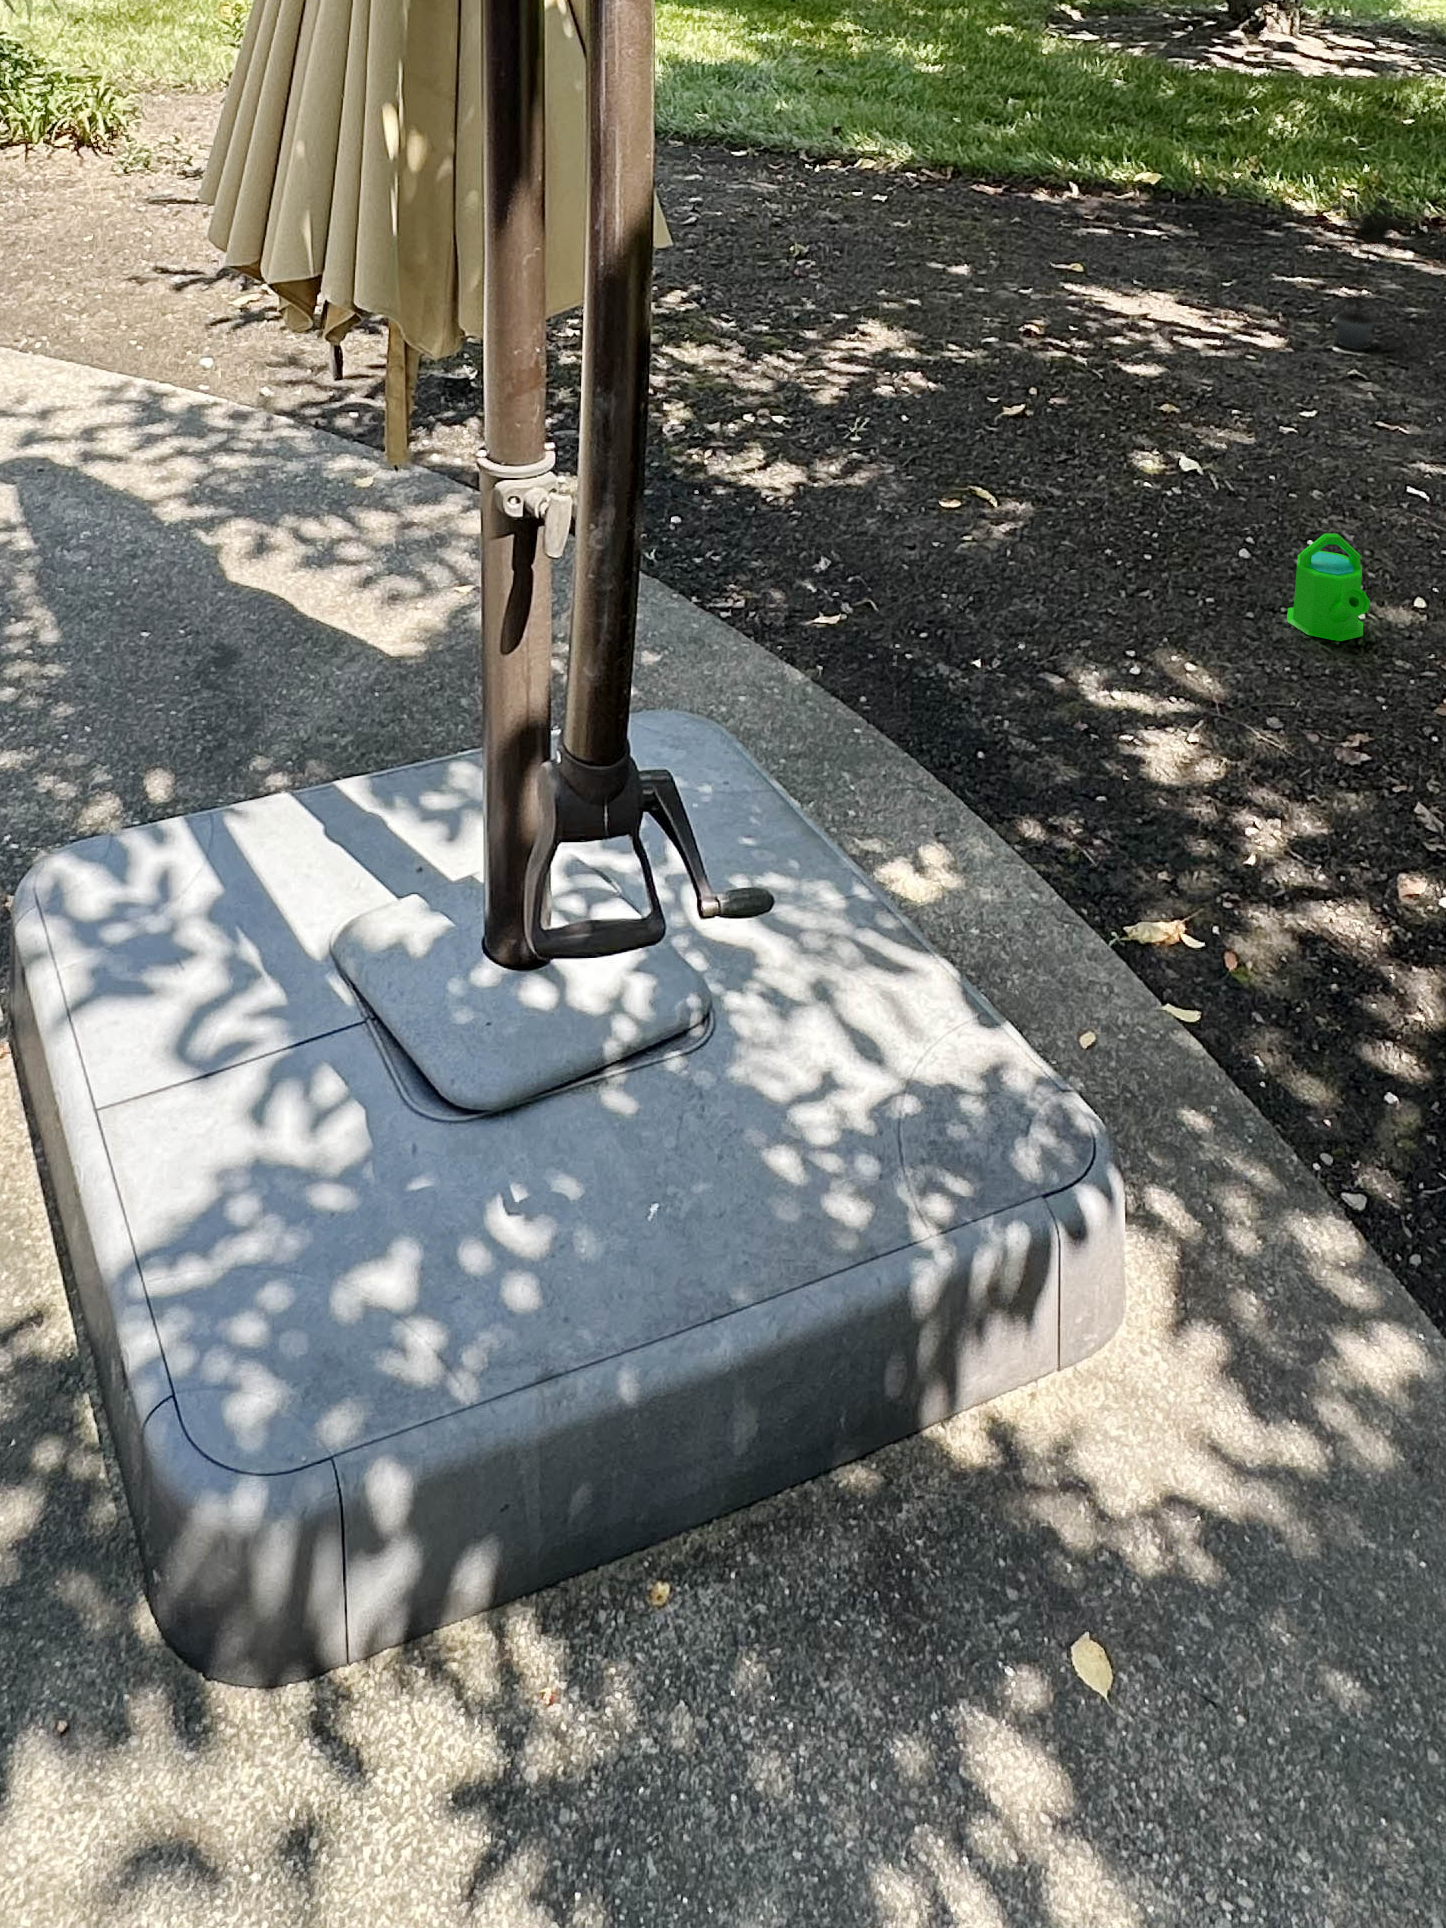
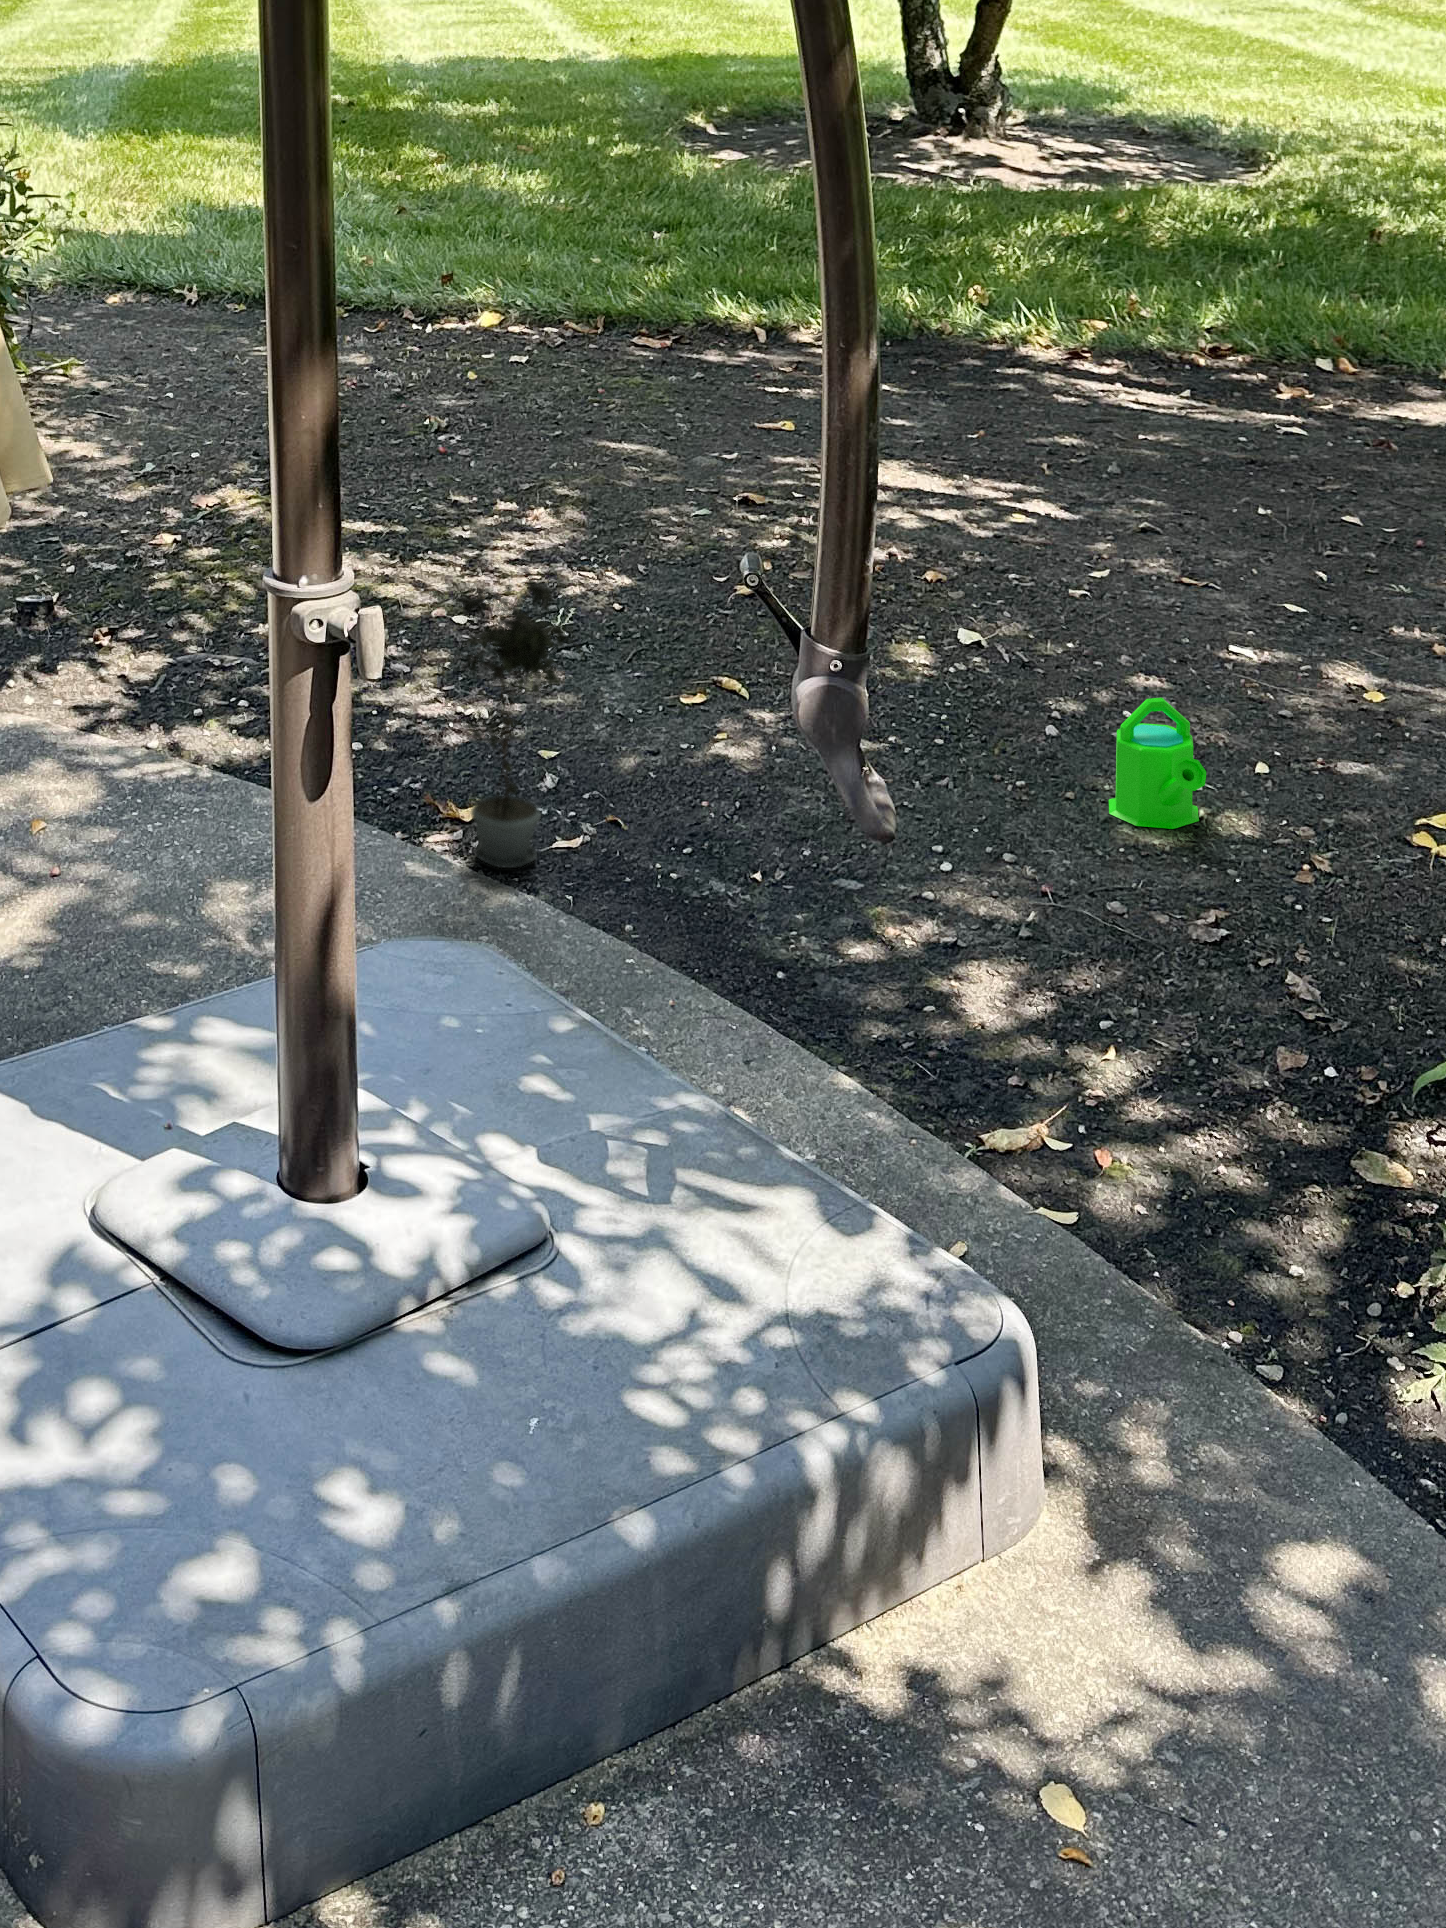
potted plant: present [1331,194,1417,350] -> present [450,568,582,868]

